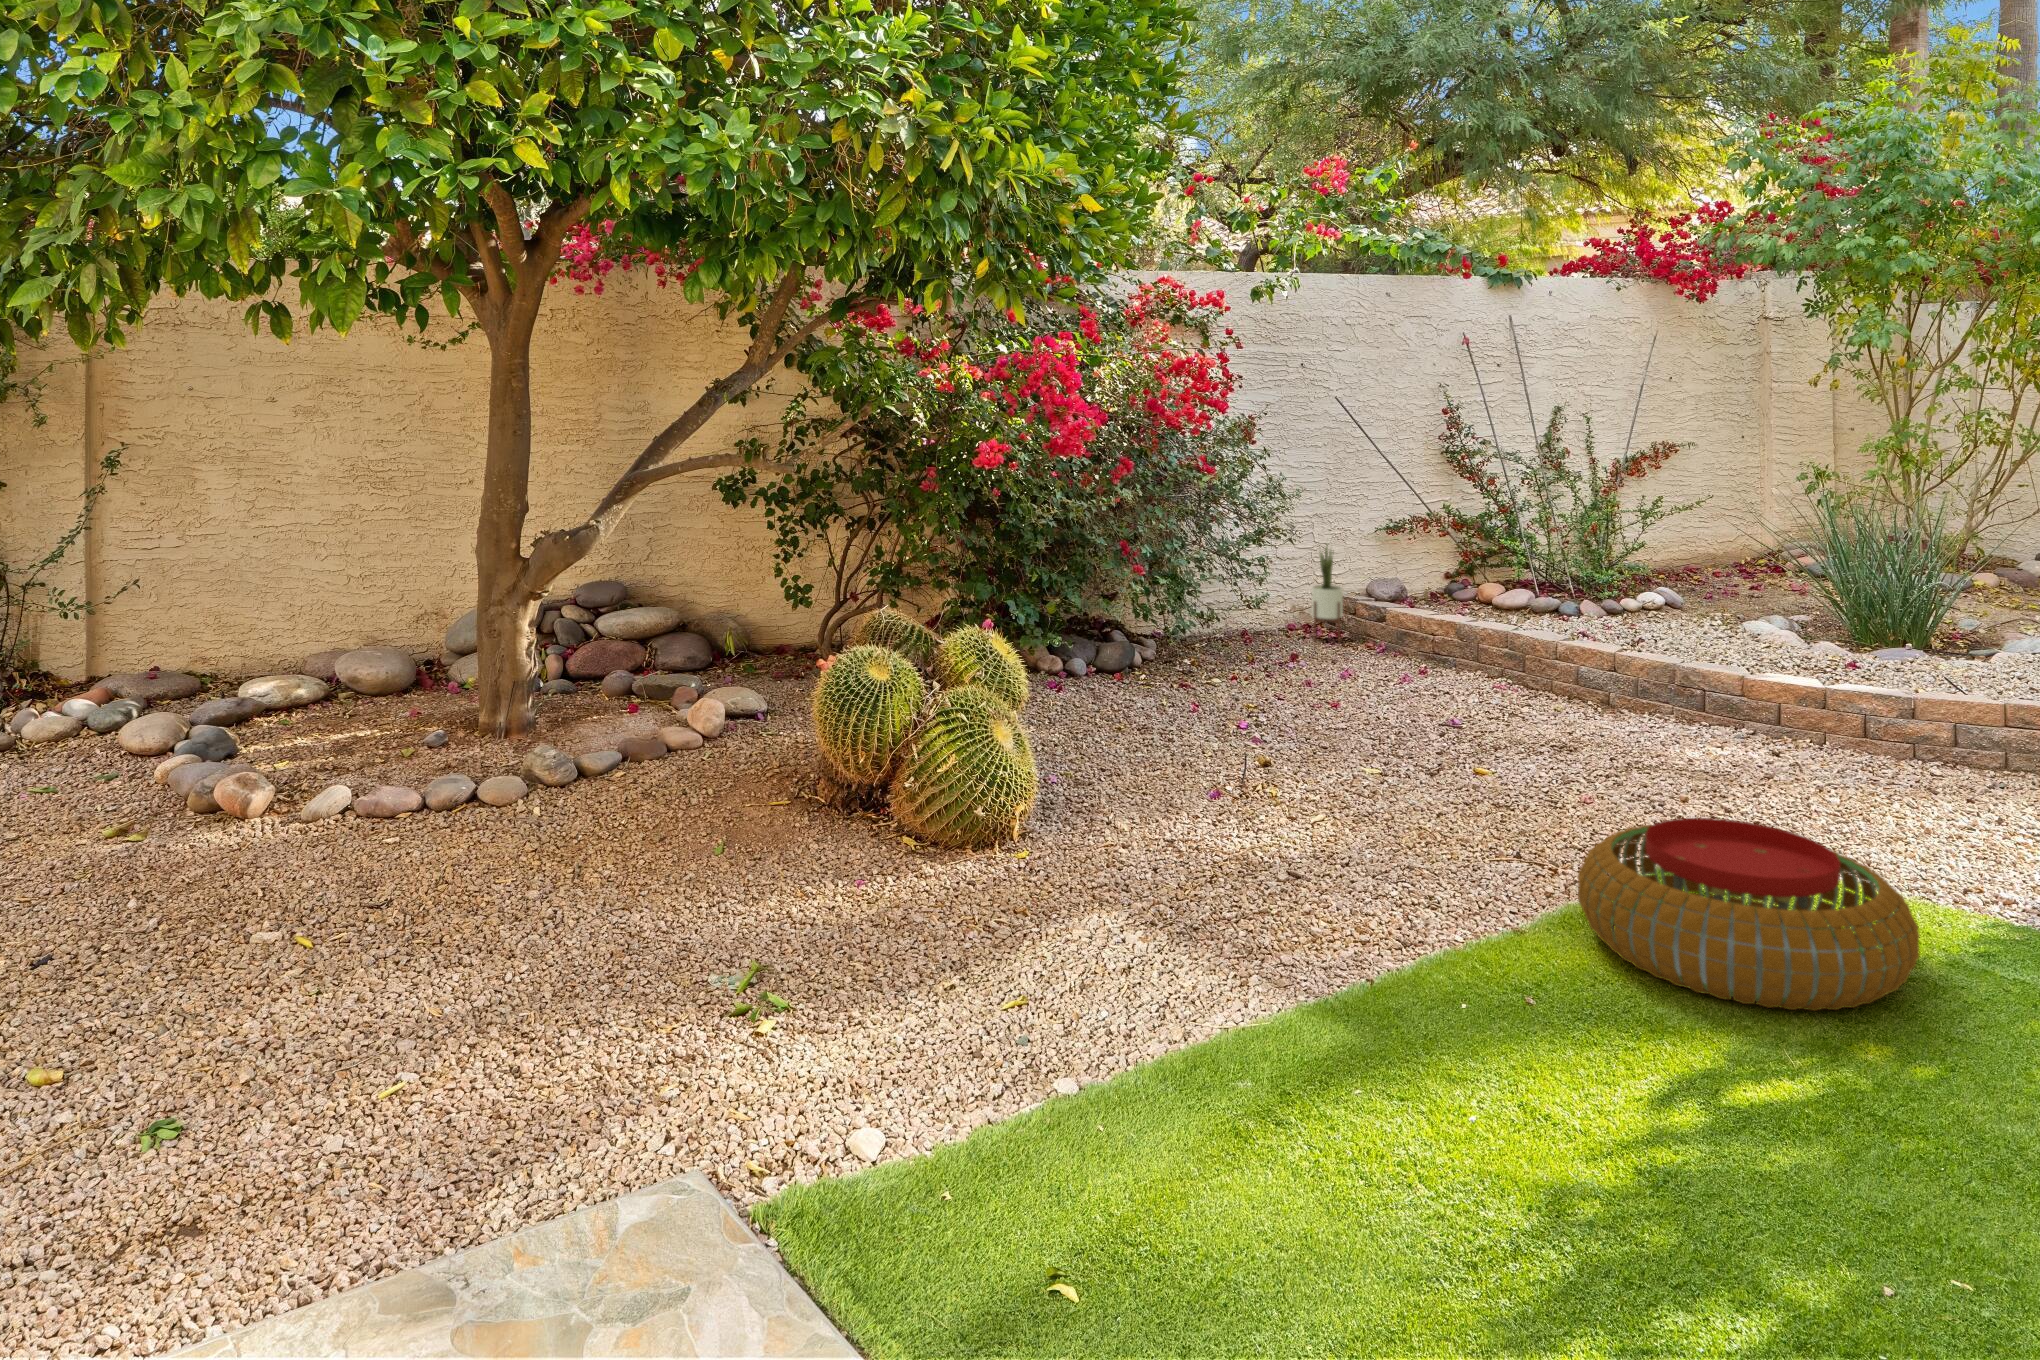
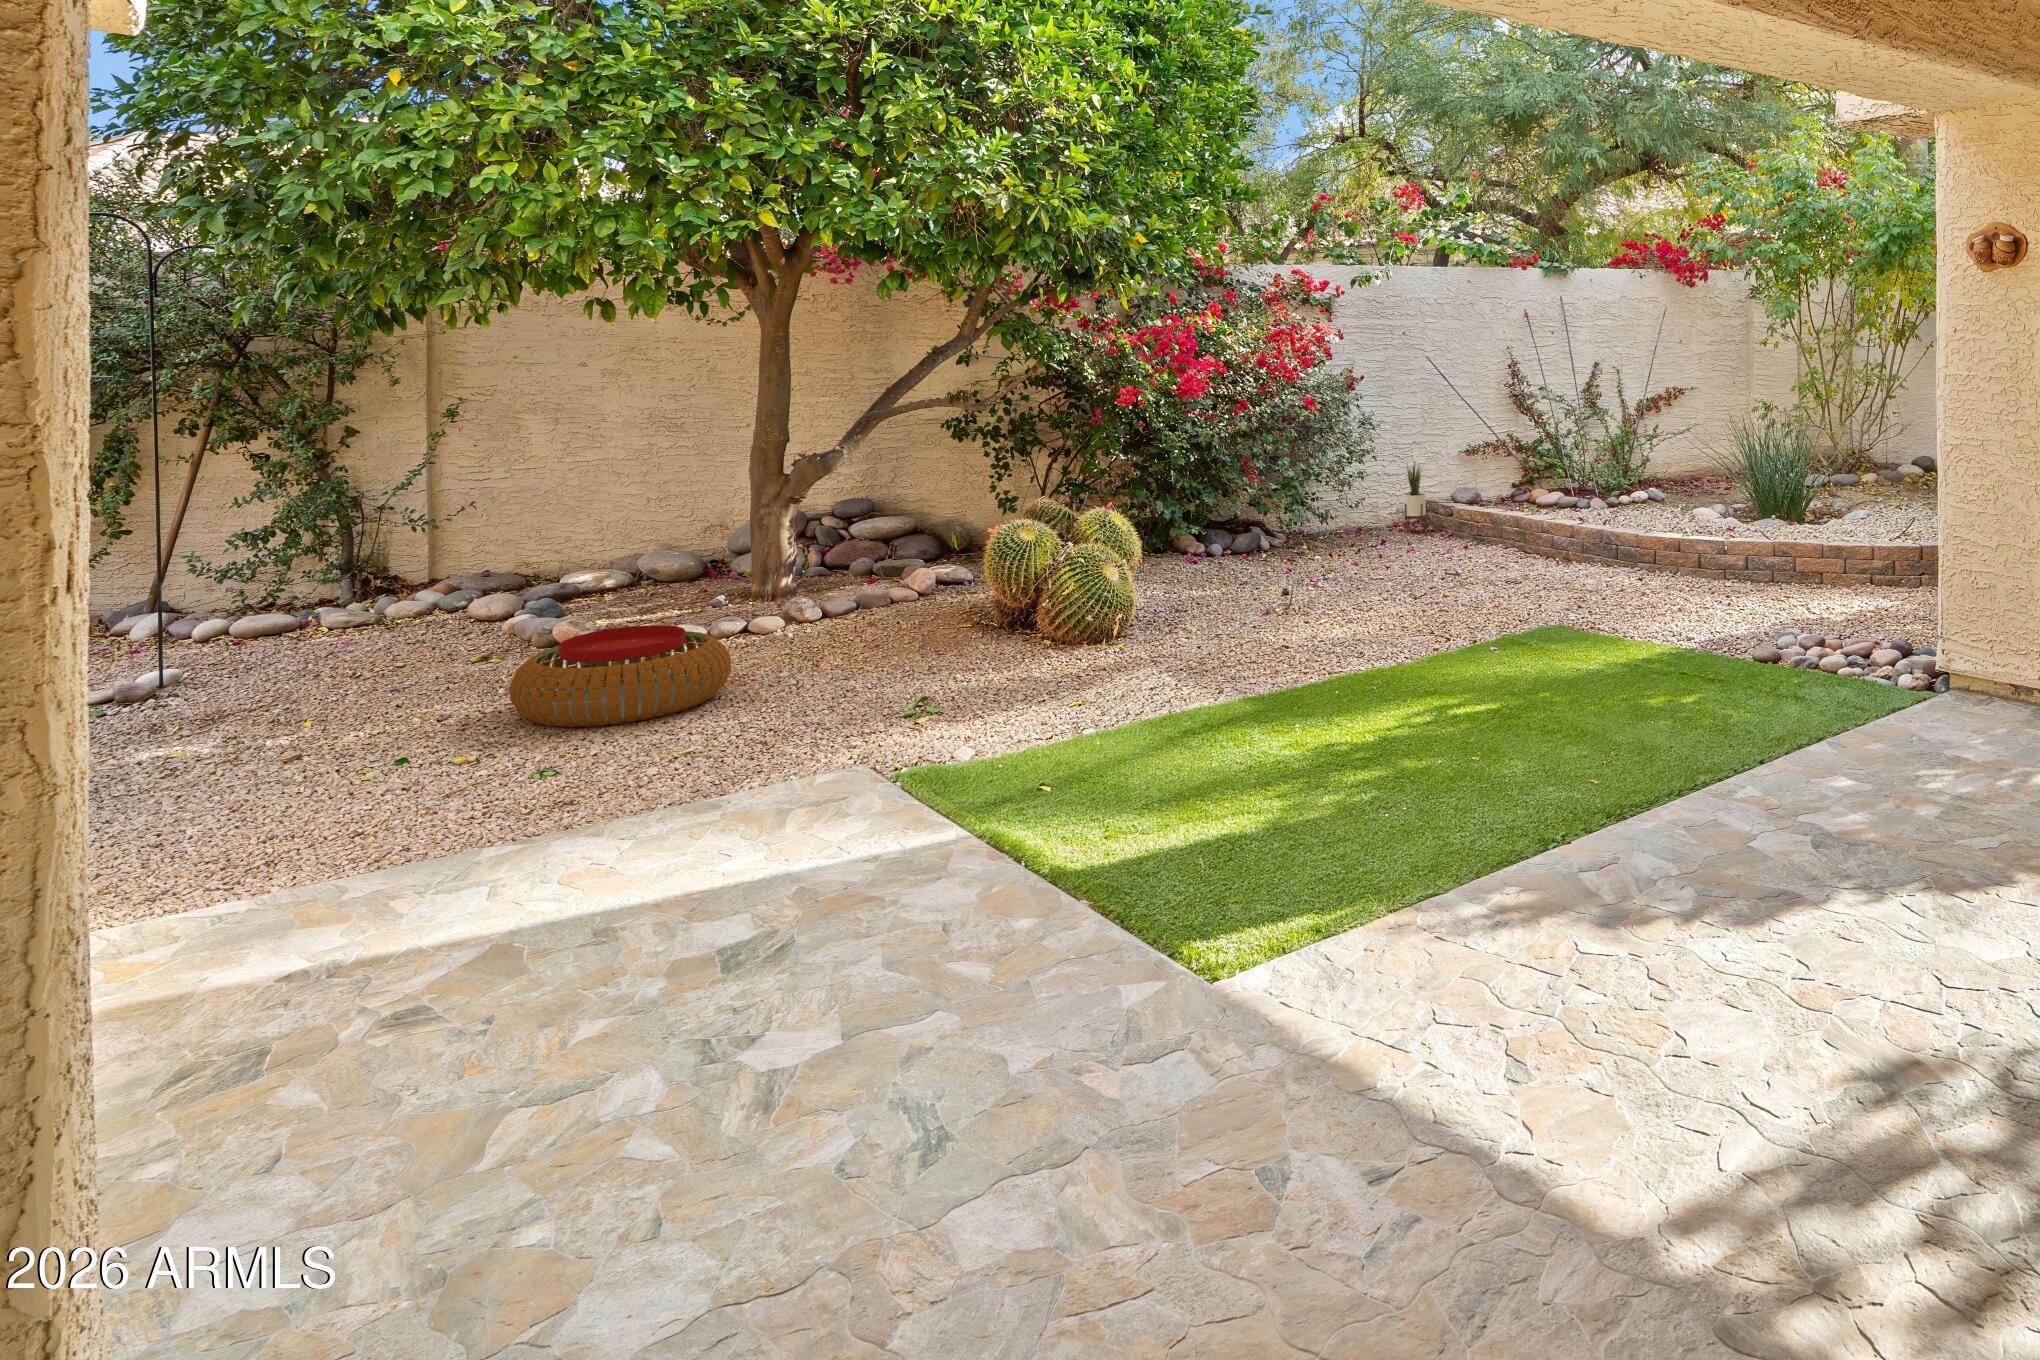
pouf: present [1578,818,1920,1011] -> present [510,625,731,727]

